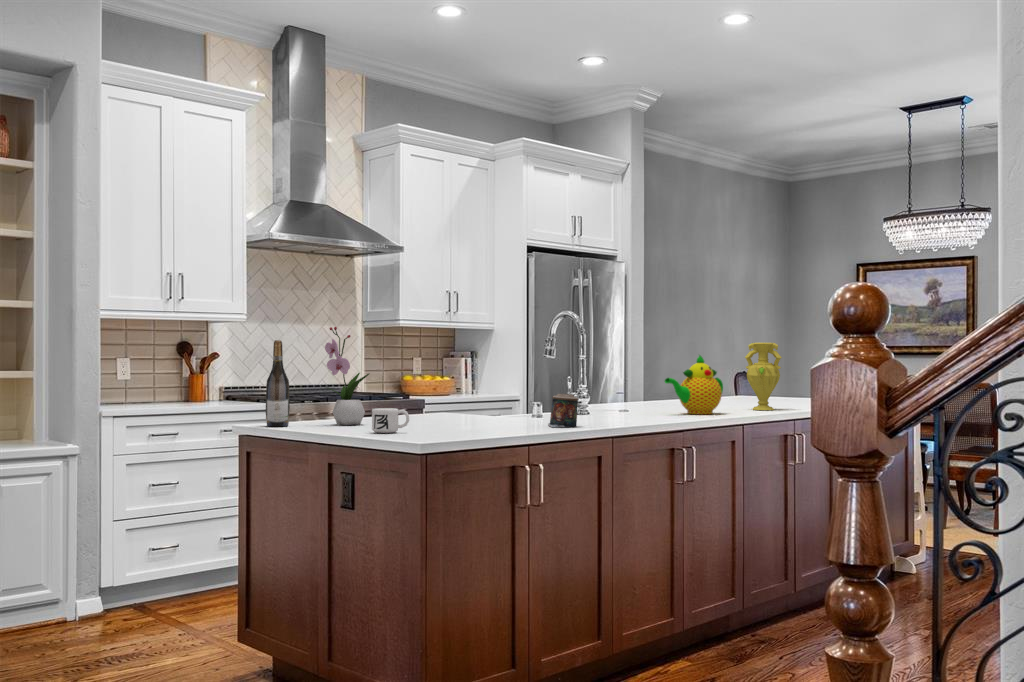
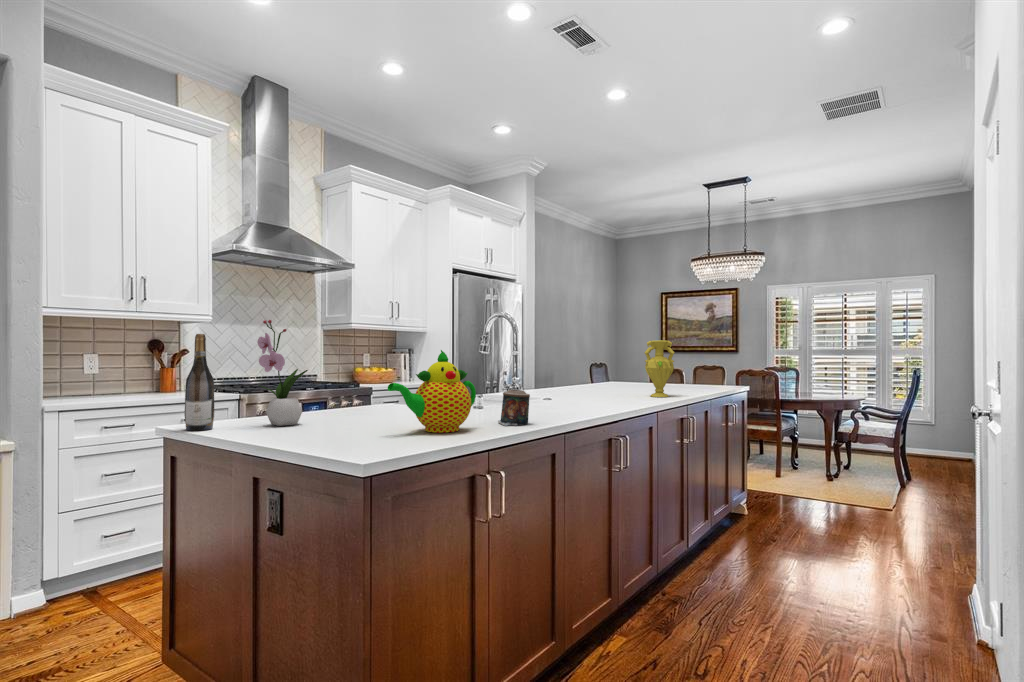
teapot: present [665,355,723,414] -> present [388,350,476,433]
mug: present [372,408,409,433] -> none [303,411,348,442]

